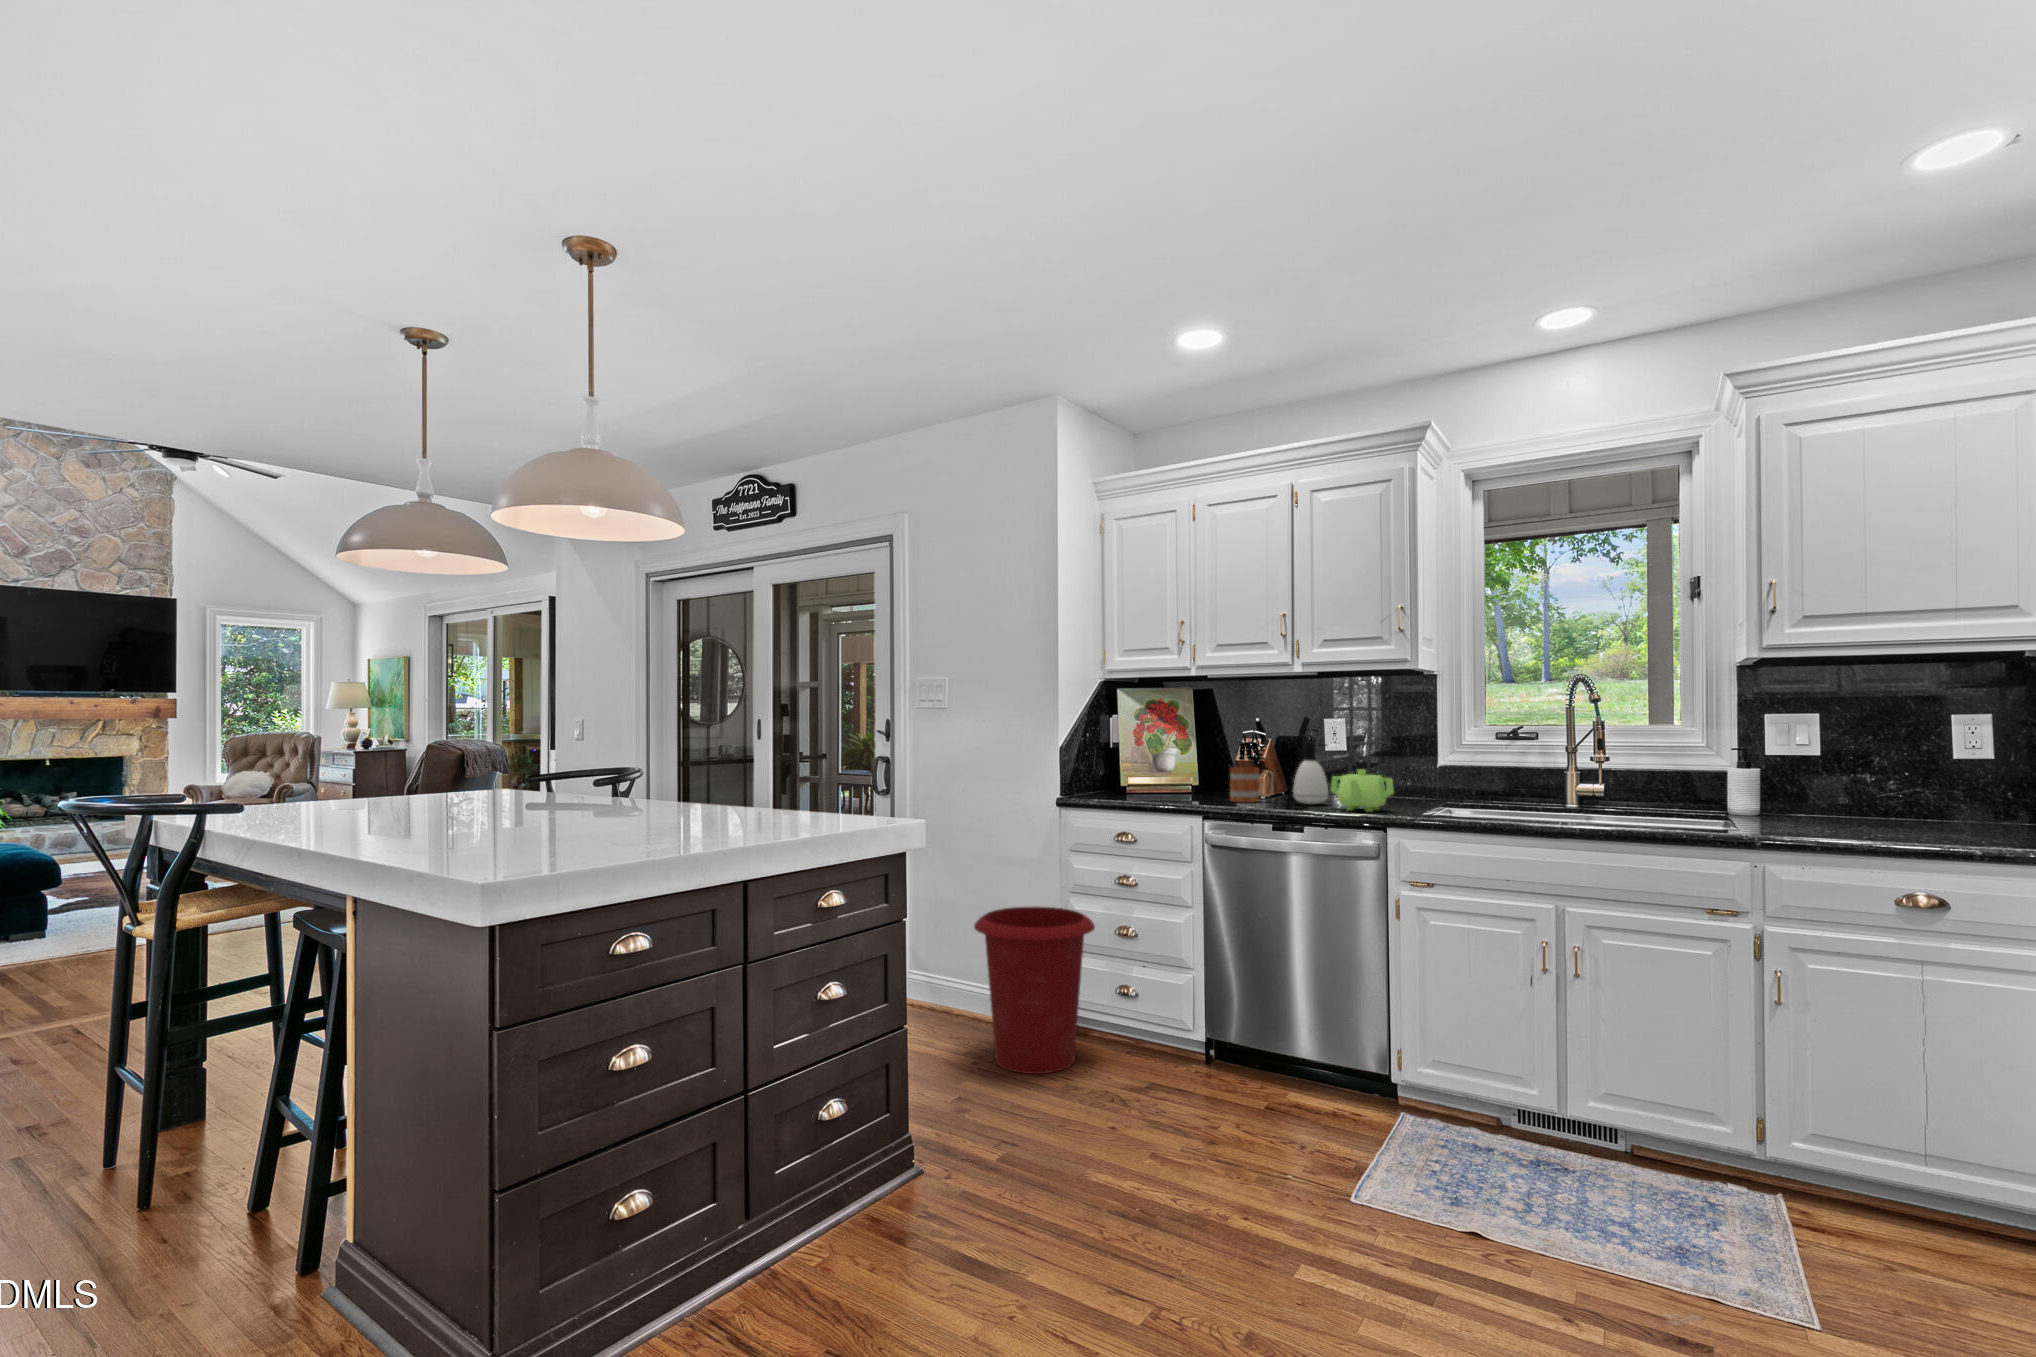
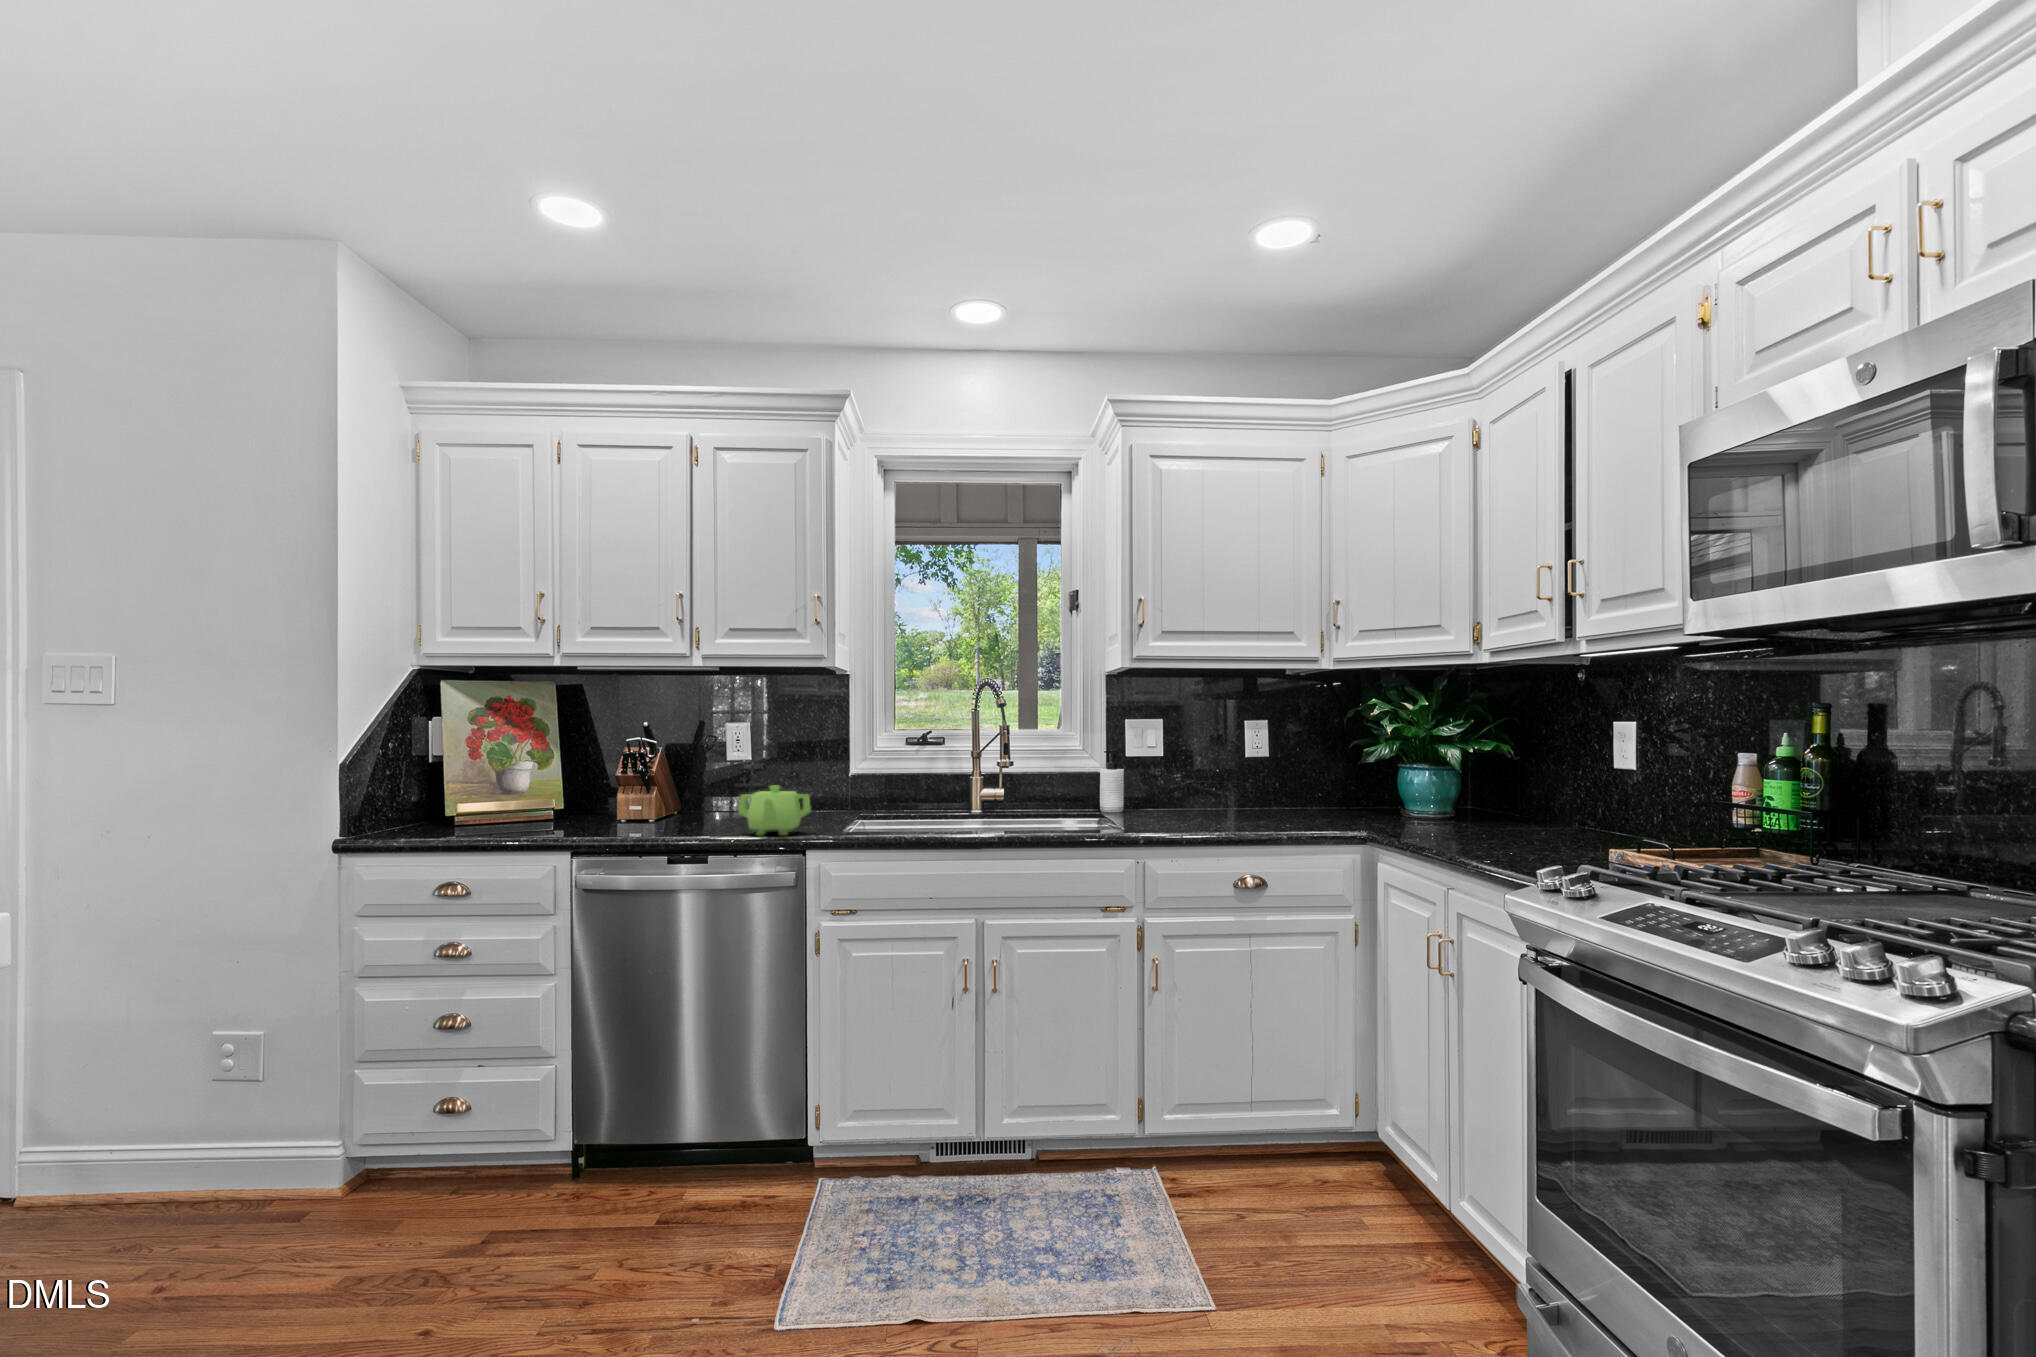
soap dispenser: present [1293,742,1328,805] -> none [689,753,732,829]
mug: present [1230,767,1274,802] -> none [606,786,664,832]
waste bin: present [974,906,1095,1074] -> none [190,1003,408,1266]

